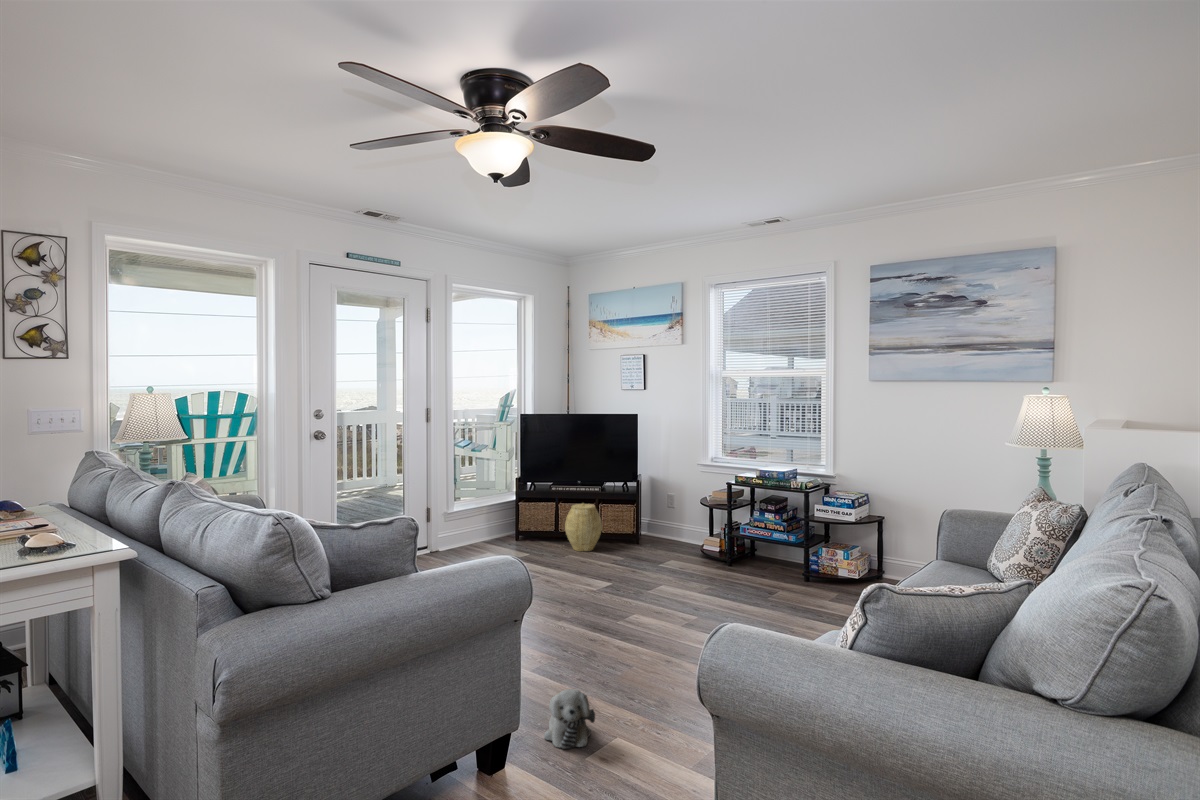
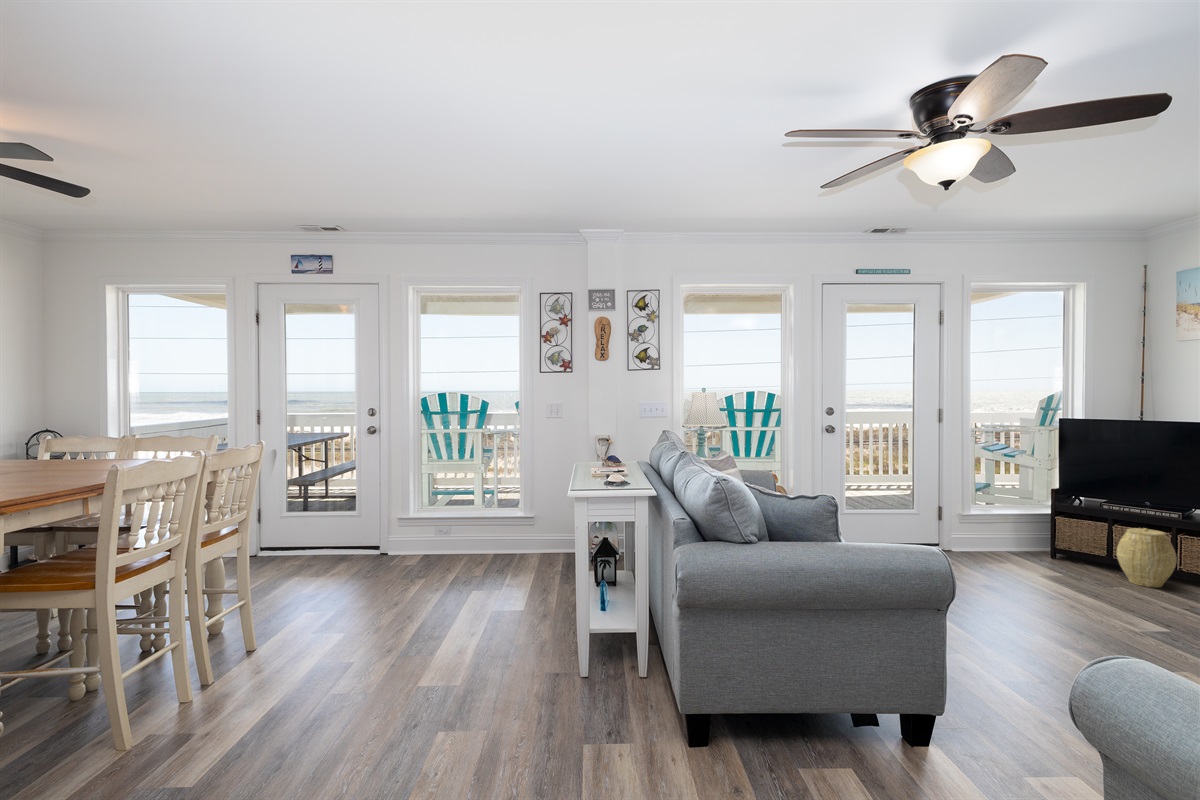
plush toy: present [544,689,595,749] -> none [985,701,1049,769]

